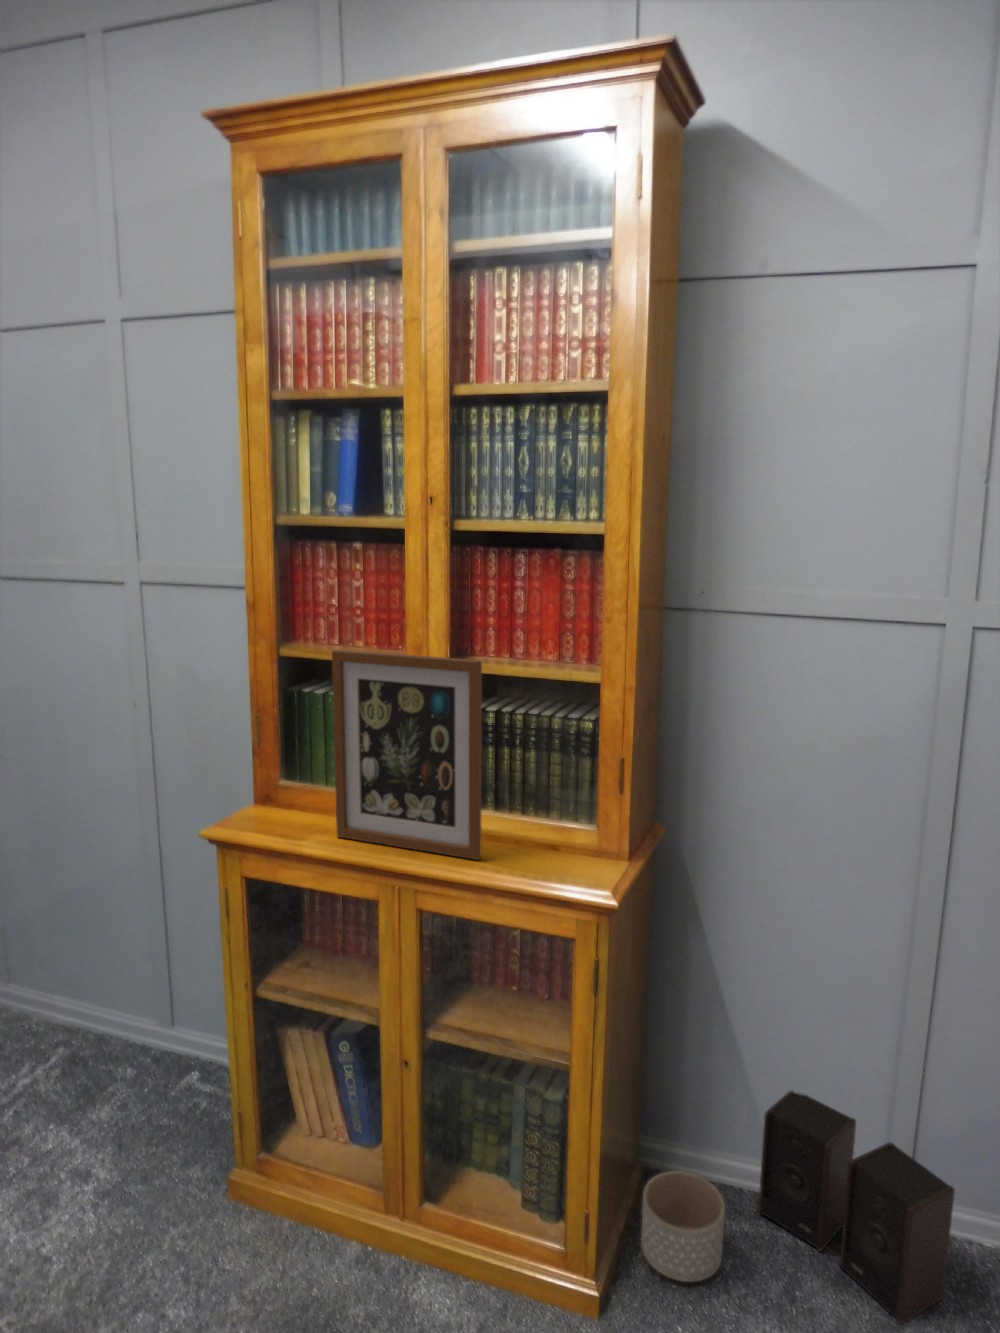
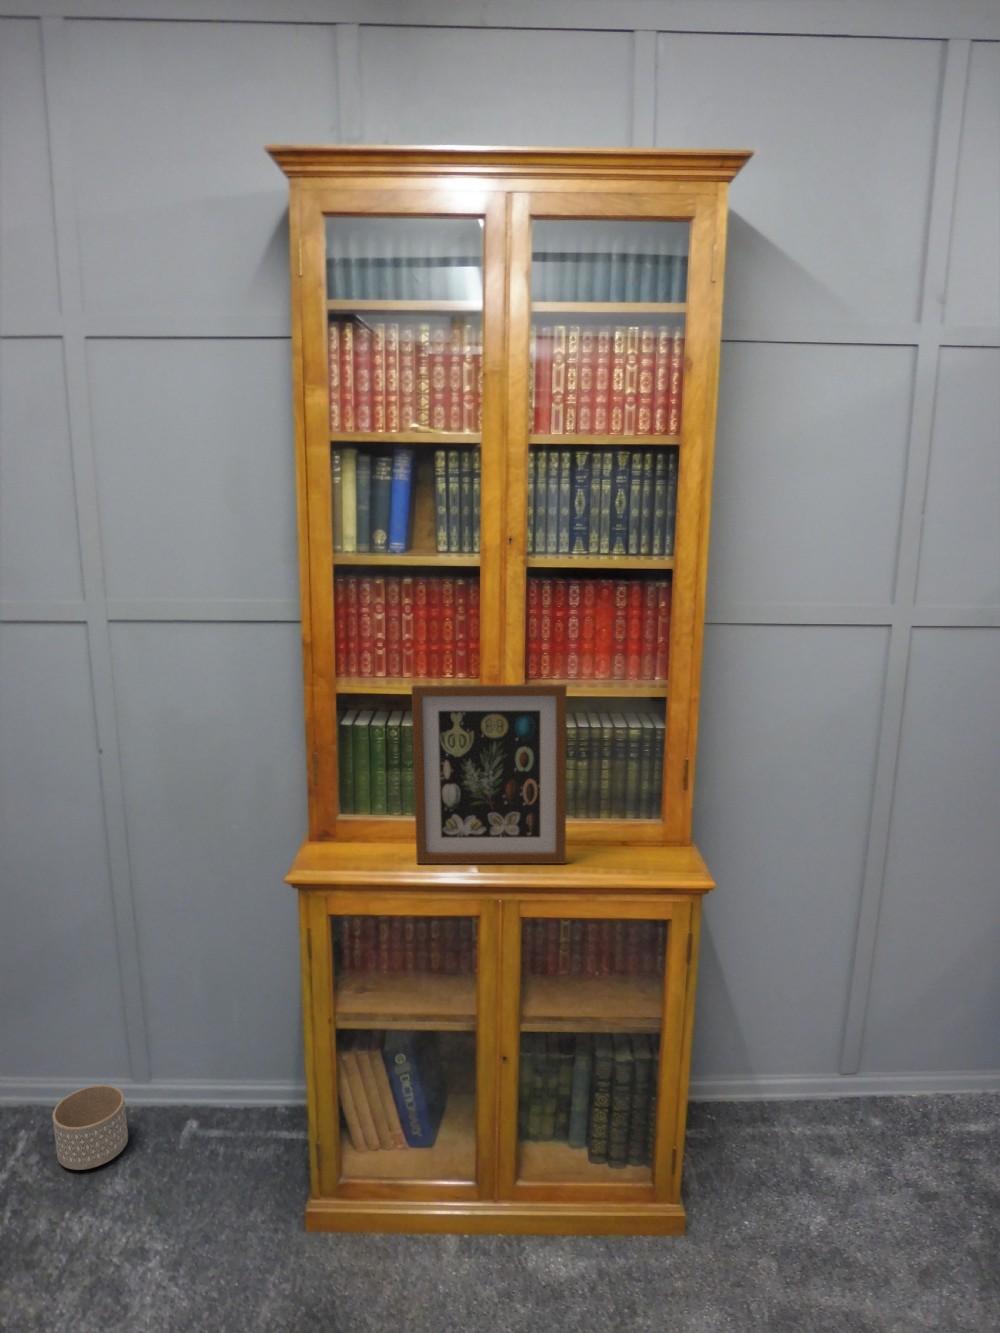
speaker: present [758,1091,955,1324] -> none [755,1009,915,1167]
planter: present [641,1171,725,1282] -> present [53,1085,128,1170]

